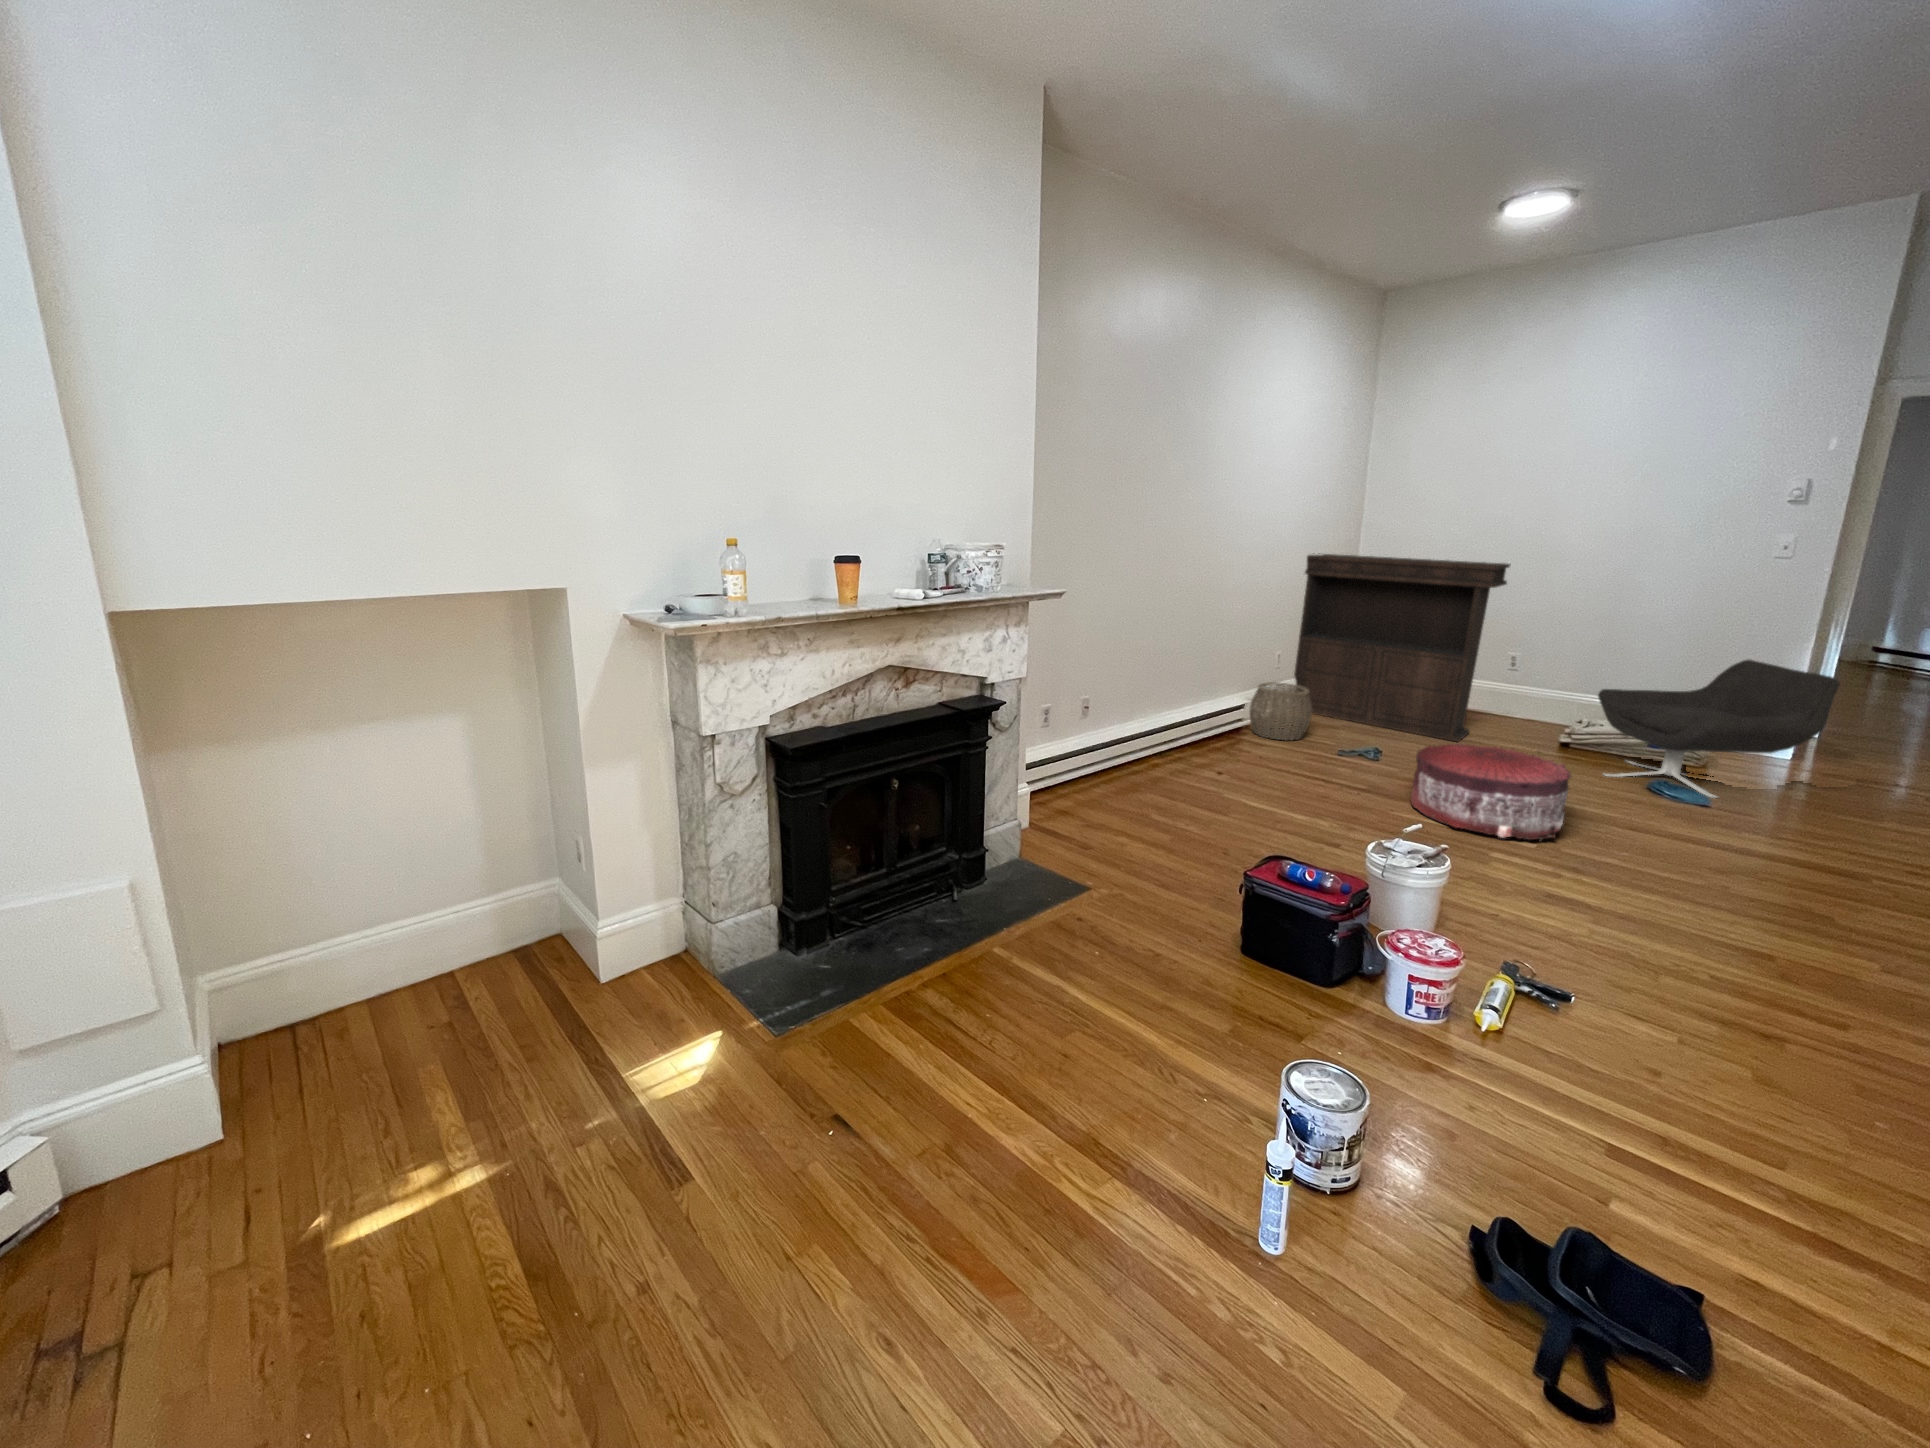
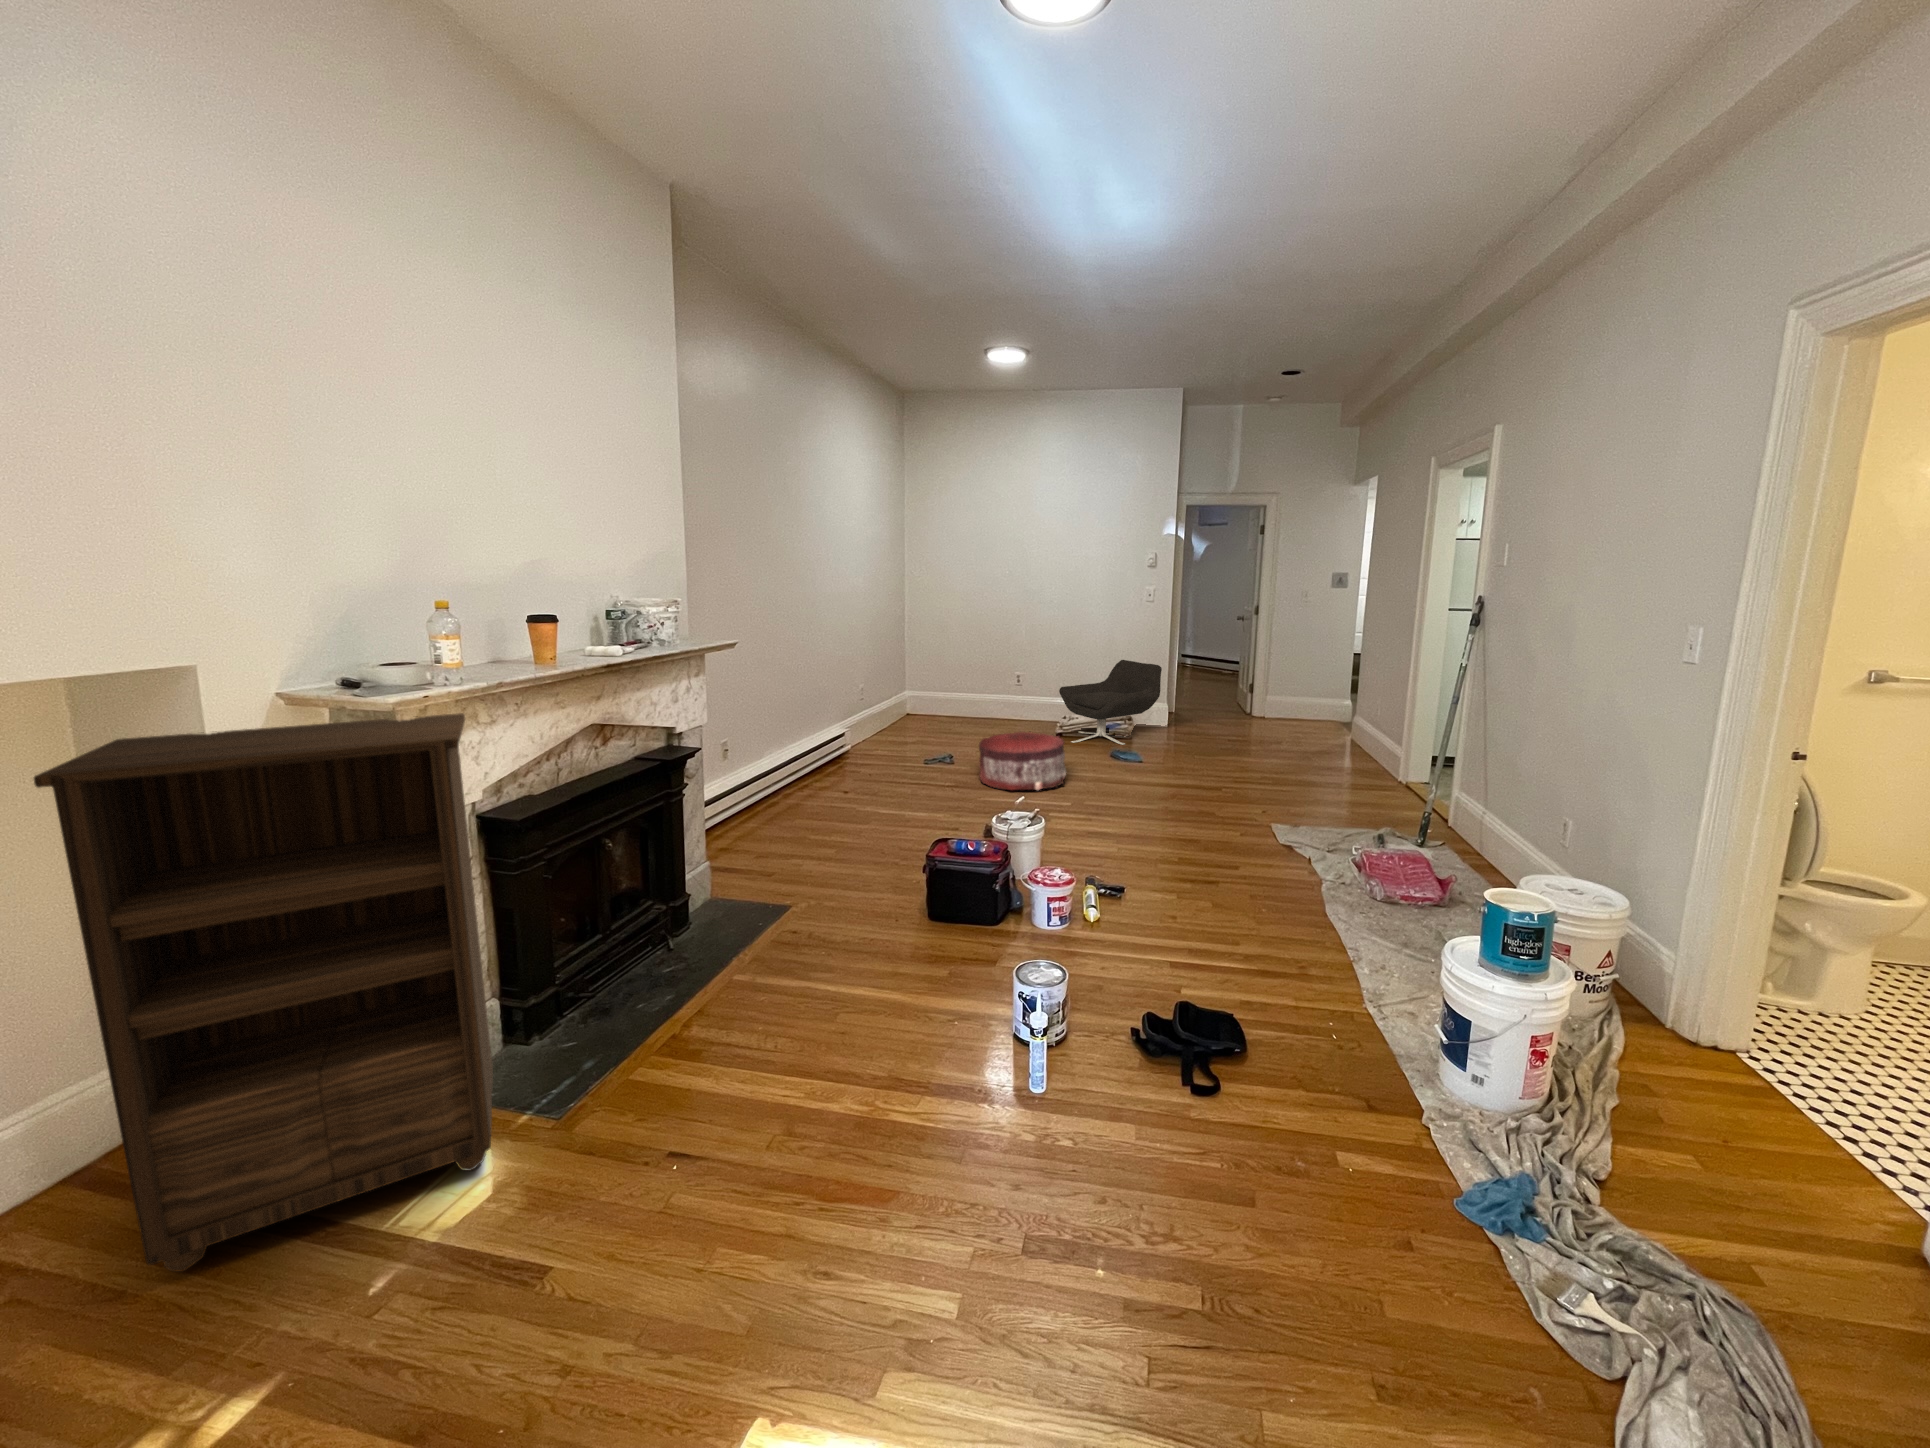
console table: present [1294,554,1511,742] -> none [863,605,1000,737]
bookshelf: none [453,636,752,1056] -> present [34,713,493,1271]
woven basket: present [1249,682,1312,741] -> none [850,710,897,757]

